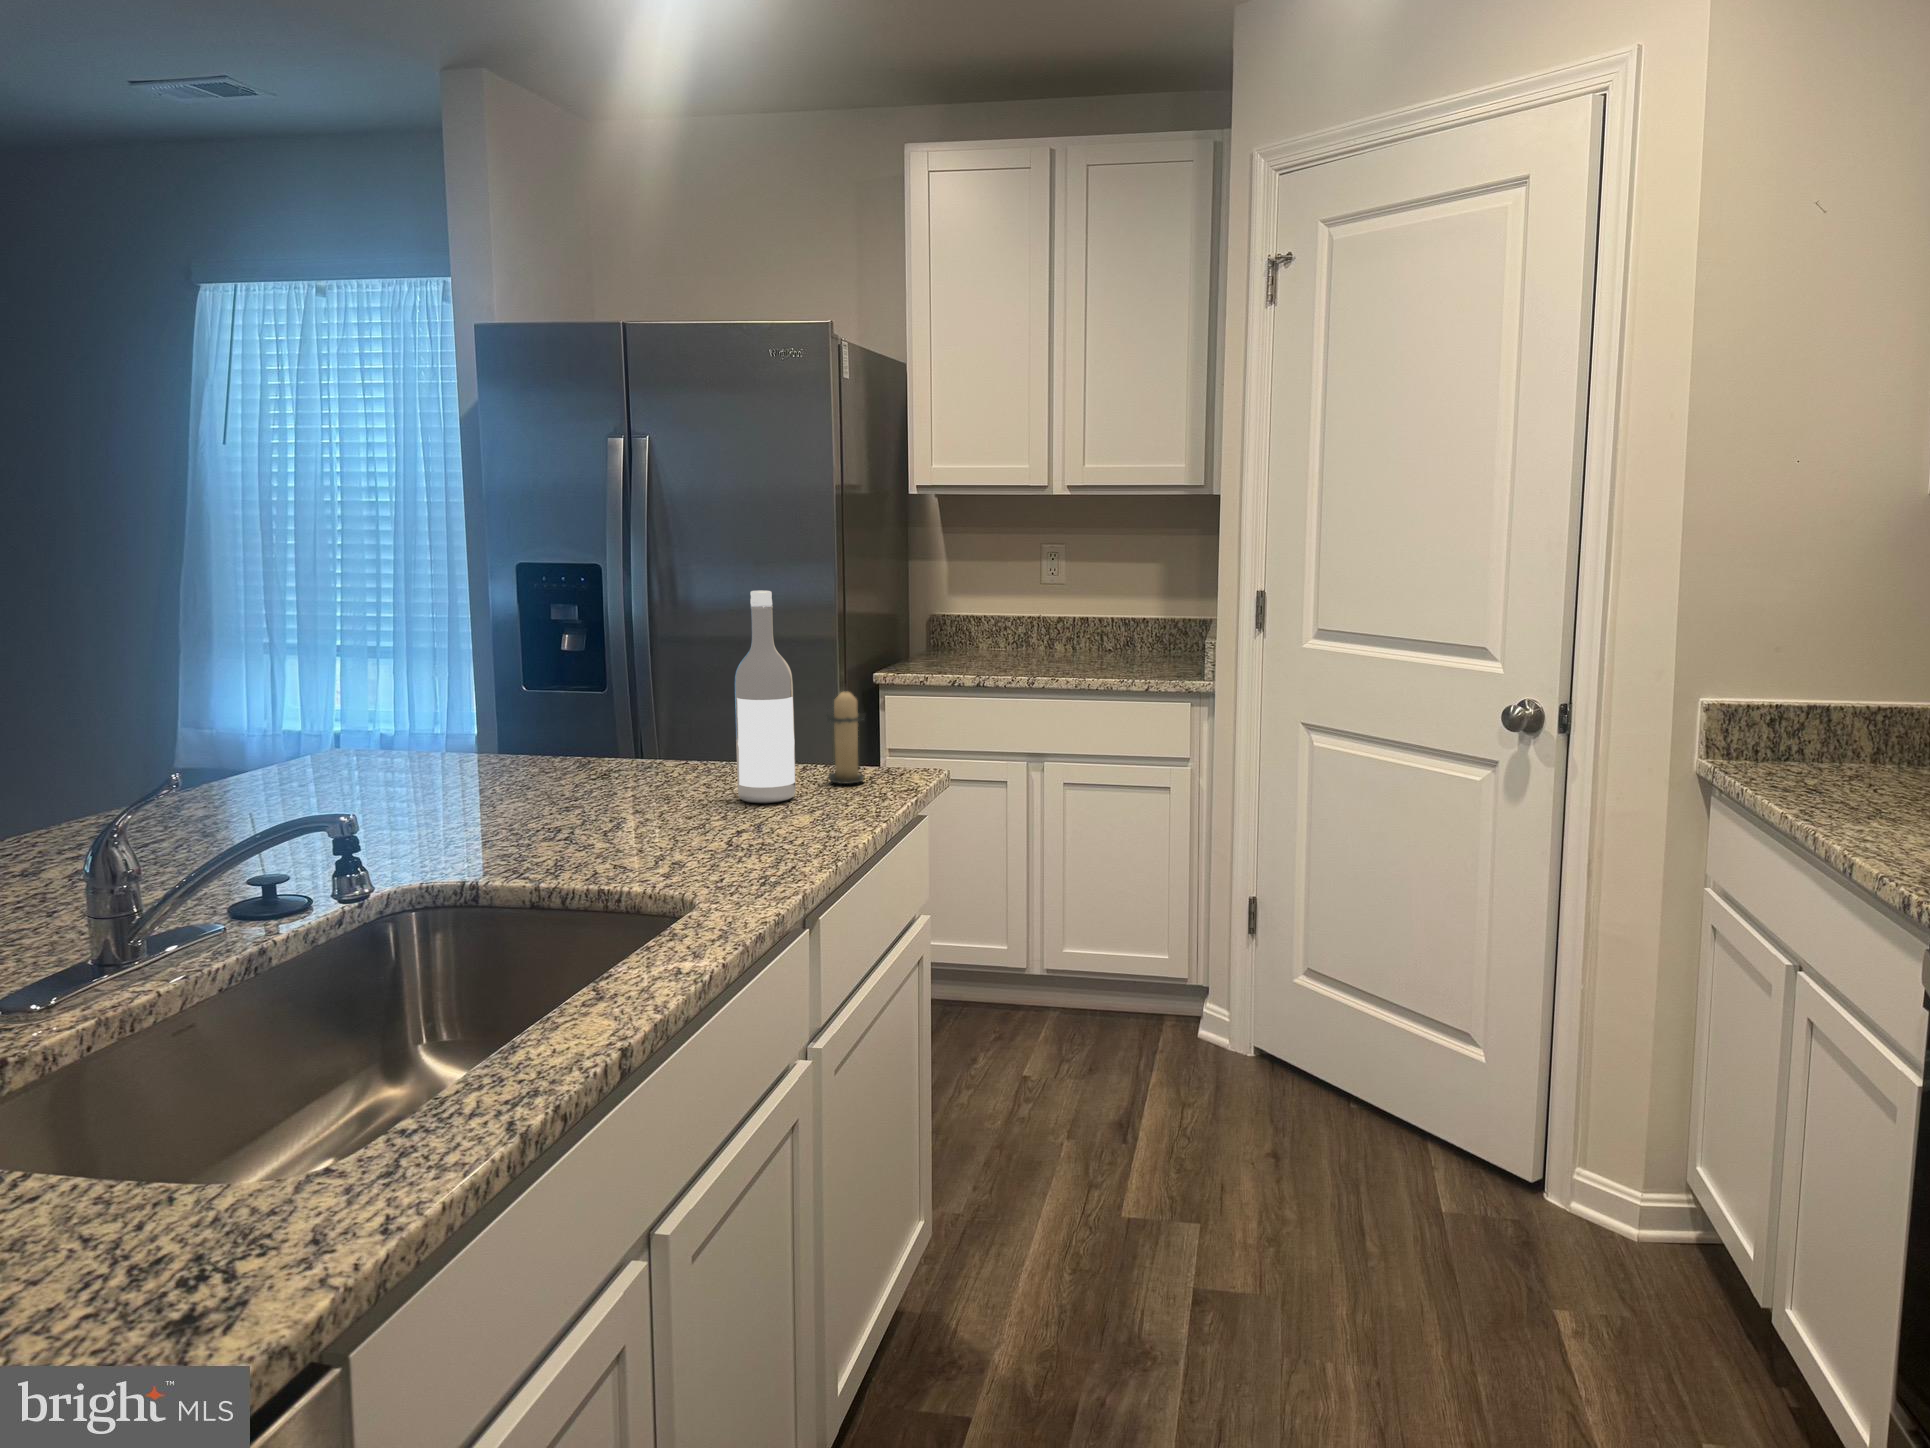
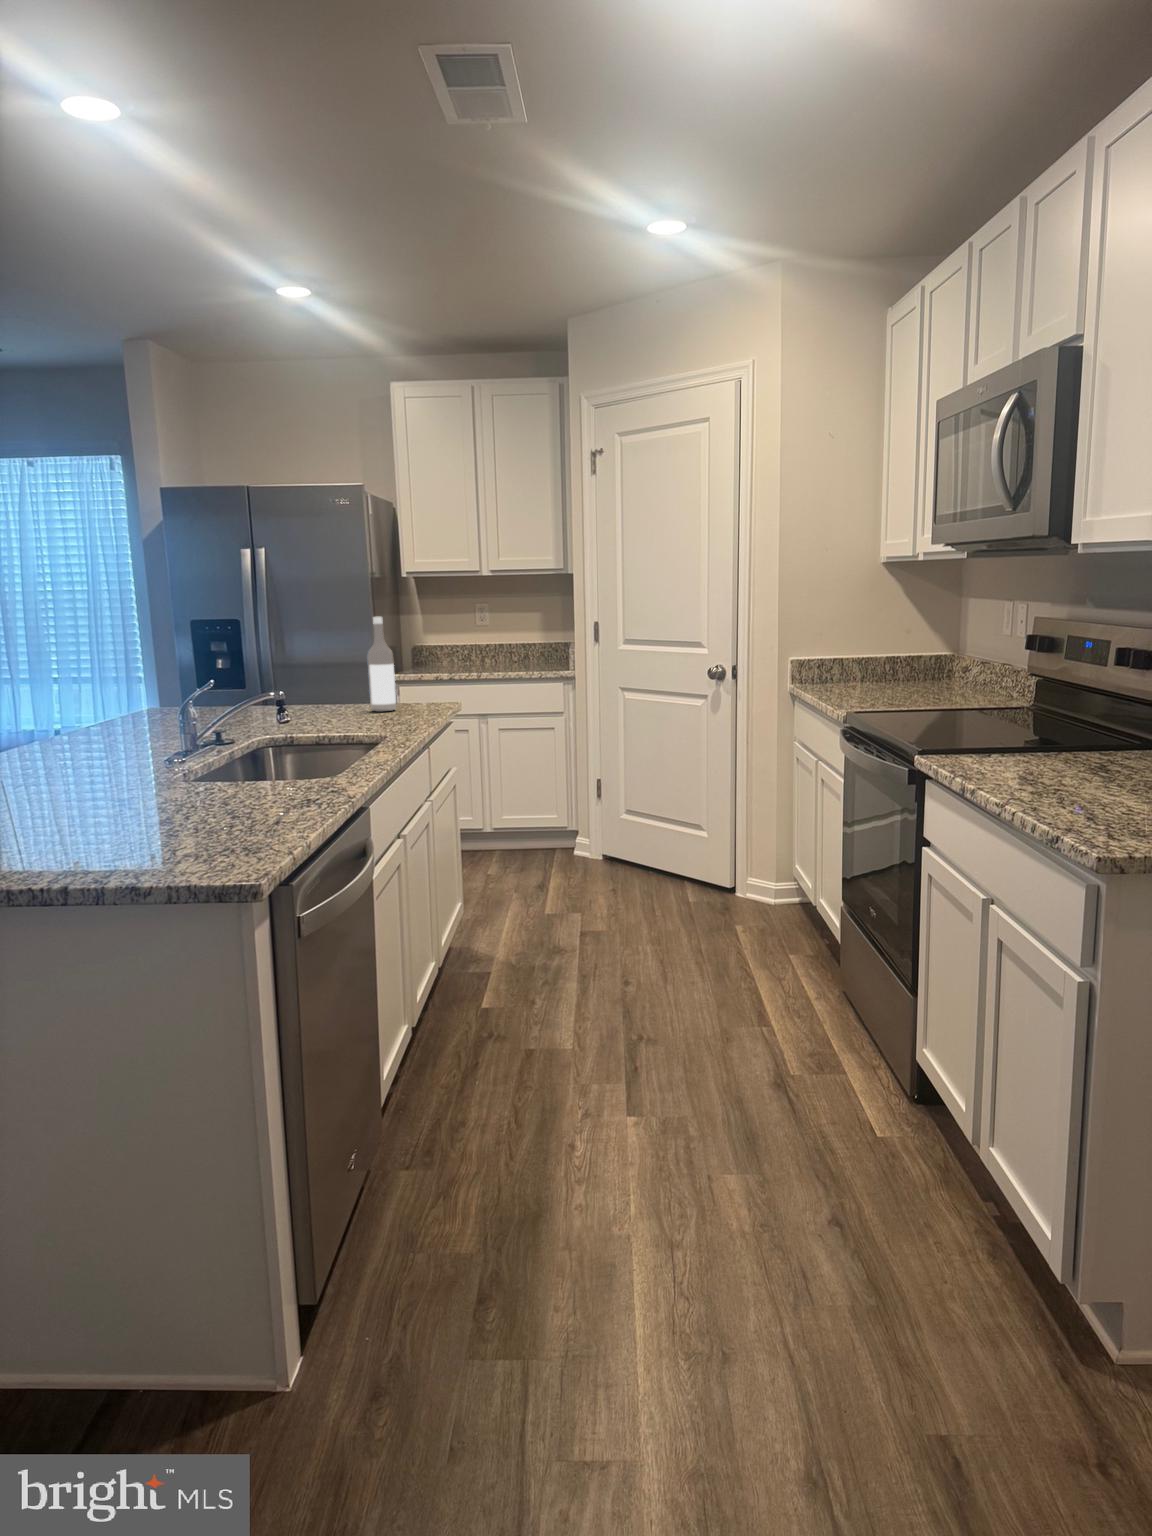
candle: present [827,691,865,784] -> none [403,660,426,706]

